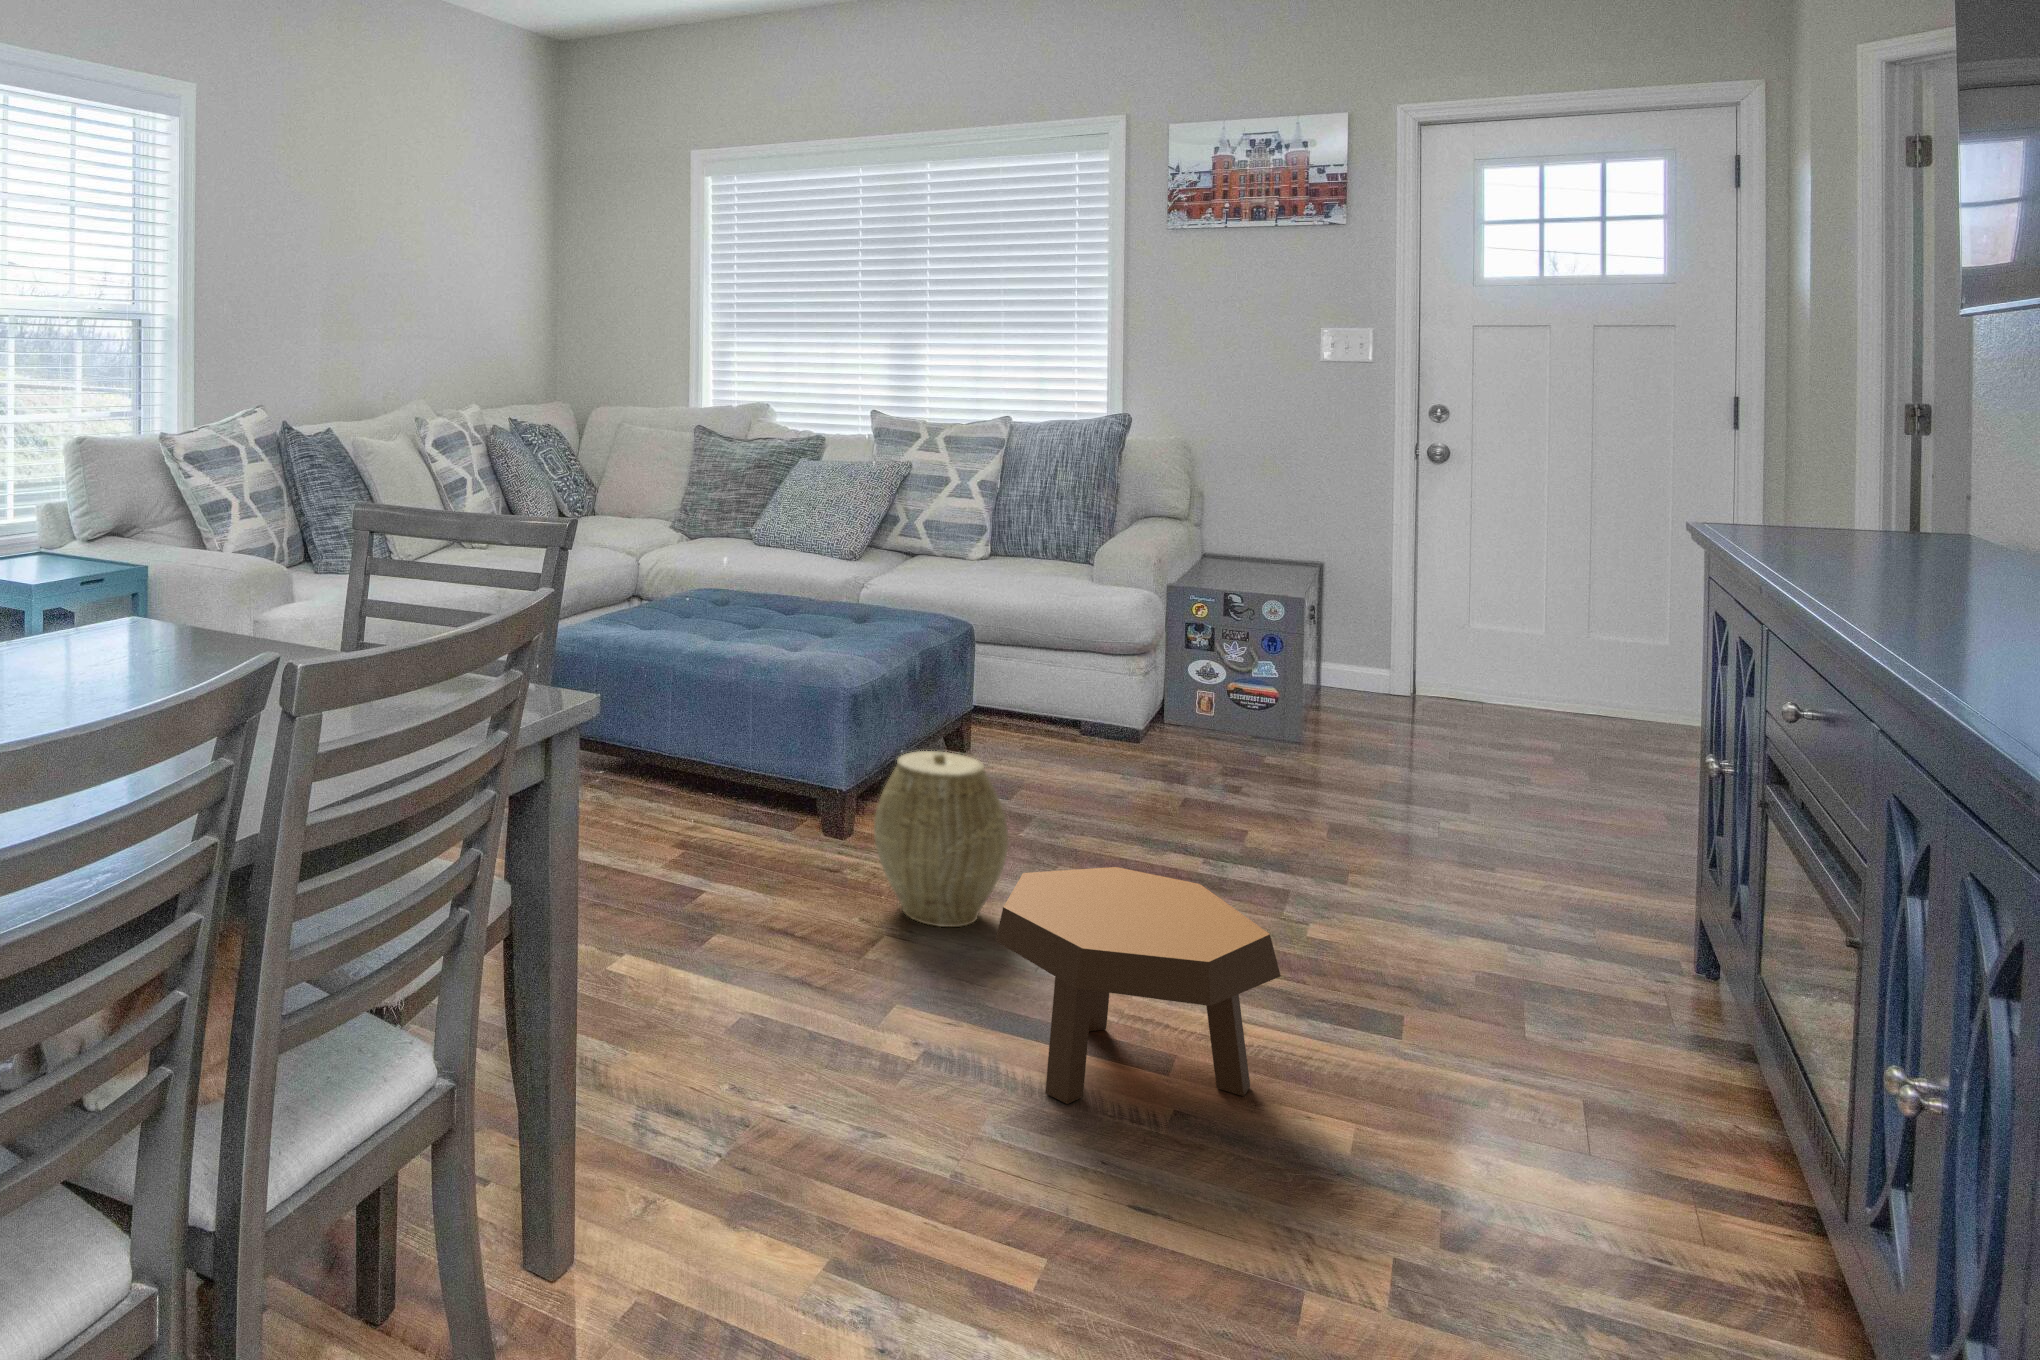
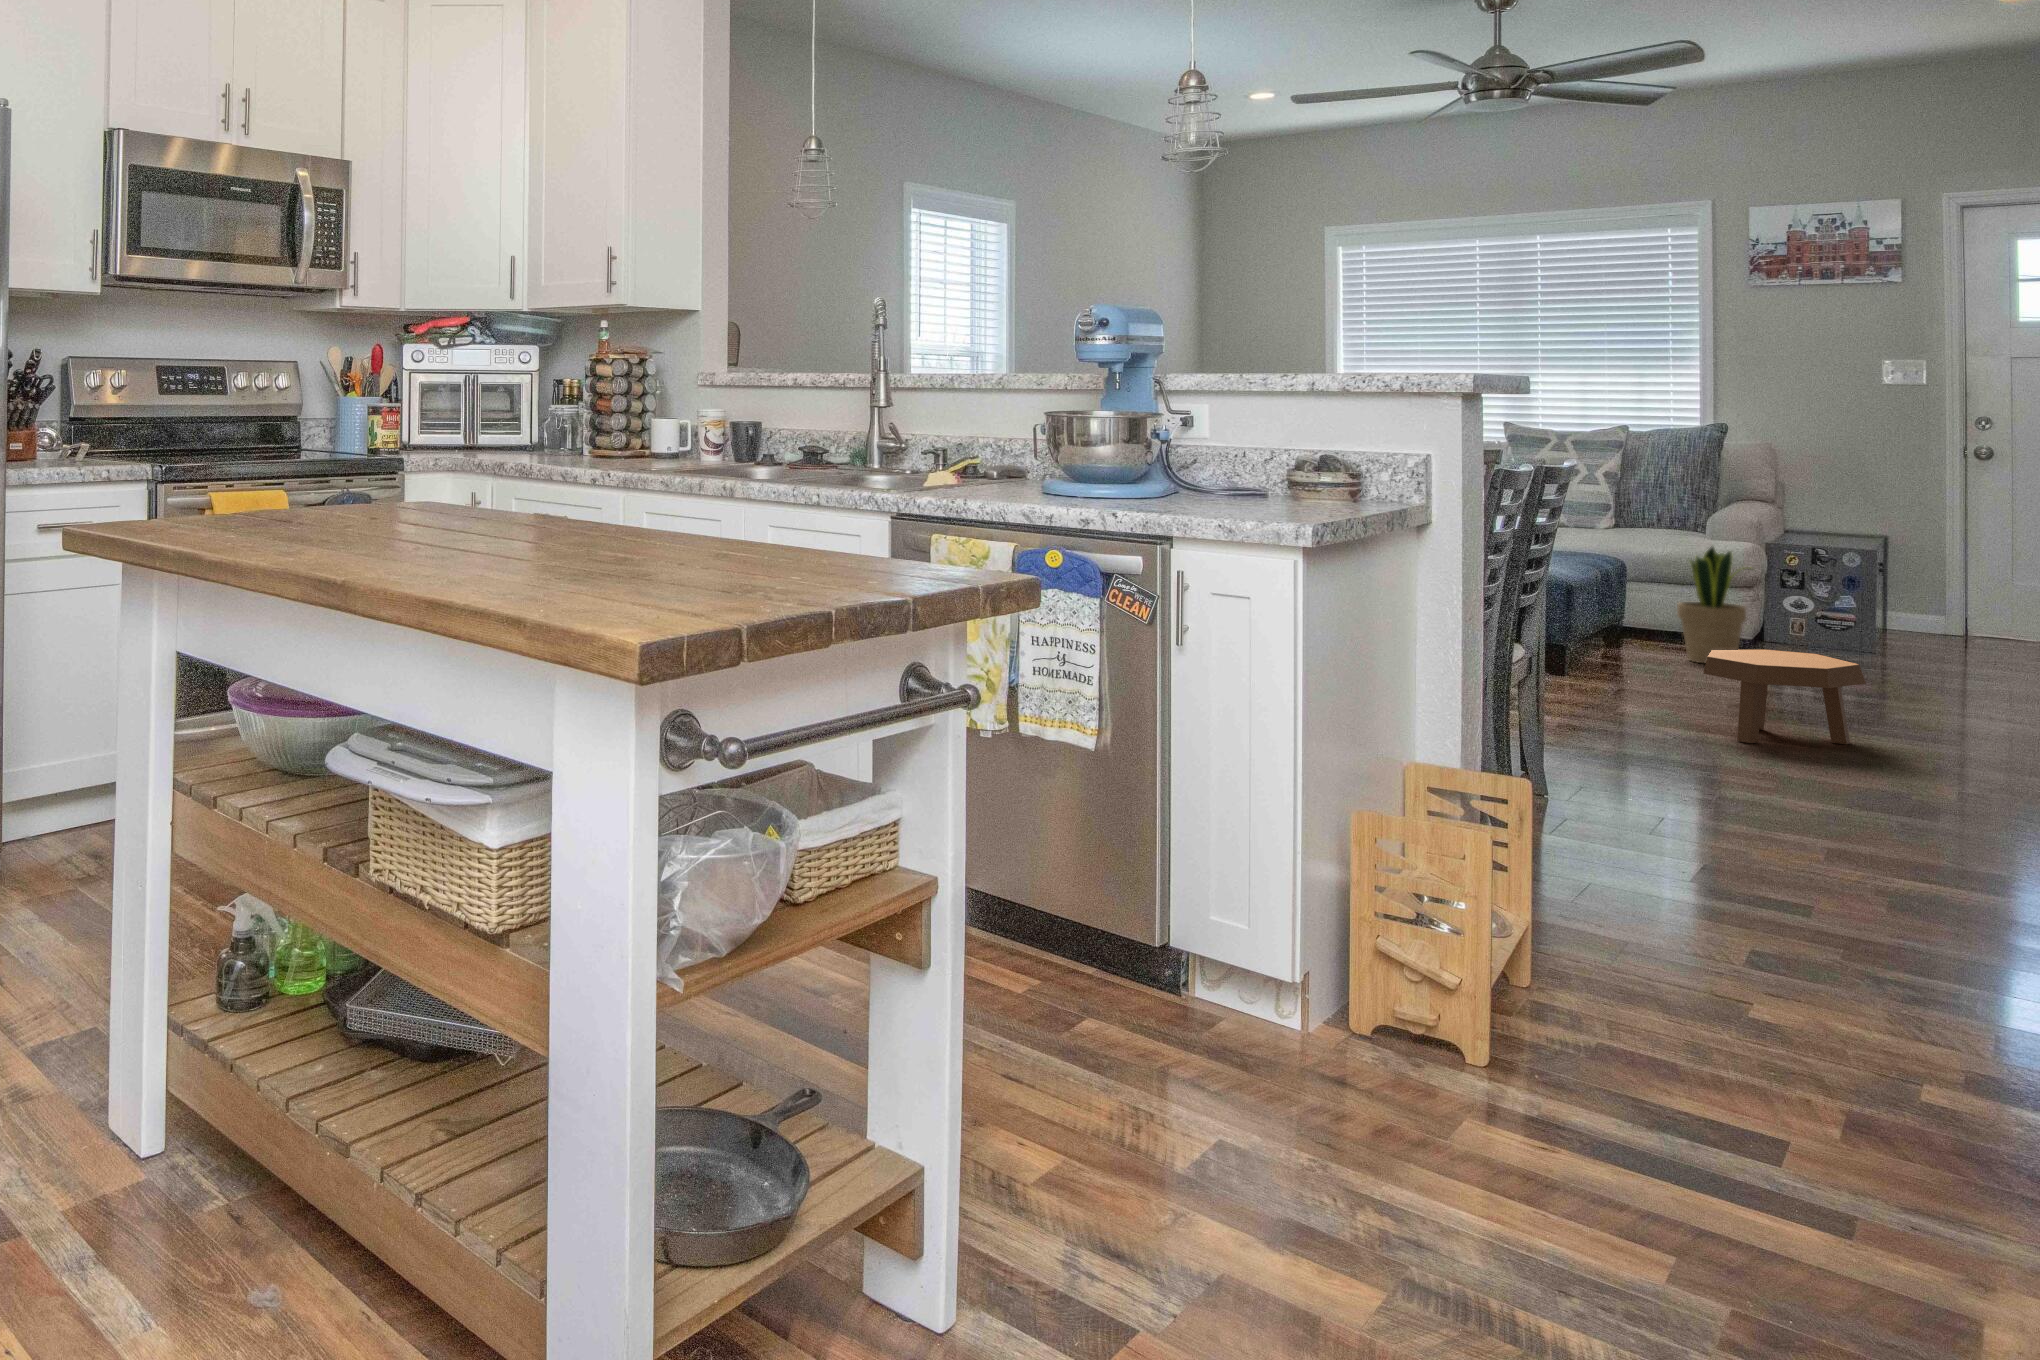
potted plant: none [1040,604,1147,784] -> present [1677,547,1751,663]
woven basket: present [874,751,1008,927] -> none [1599,607,1688,704]

